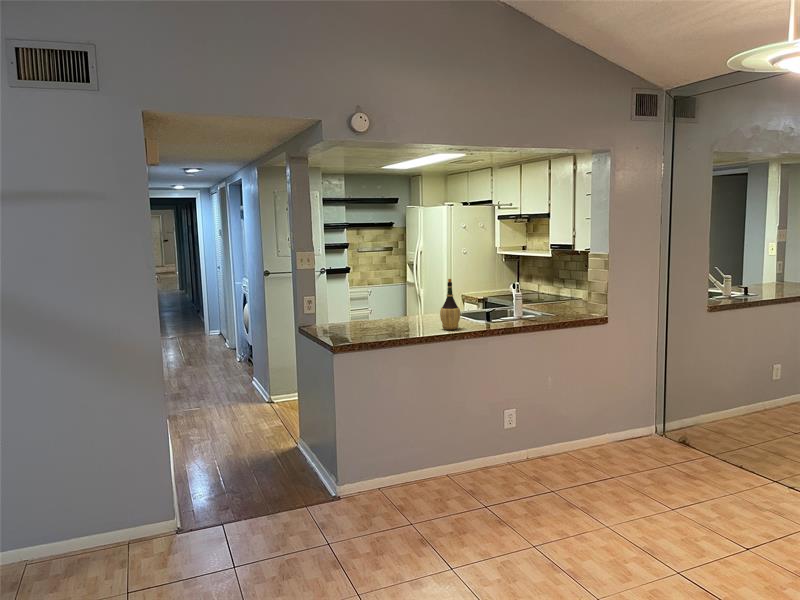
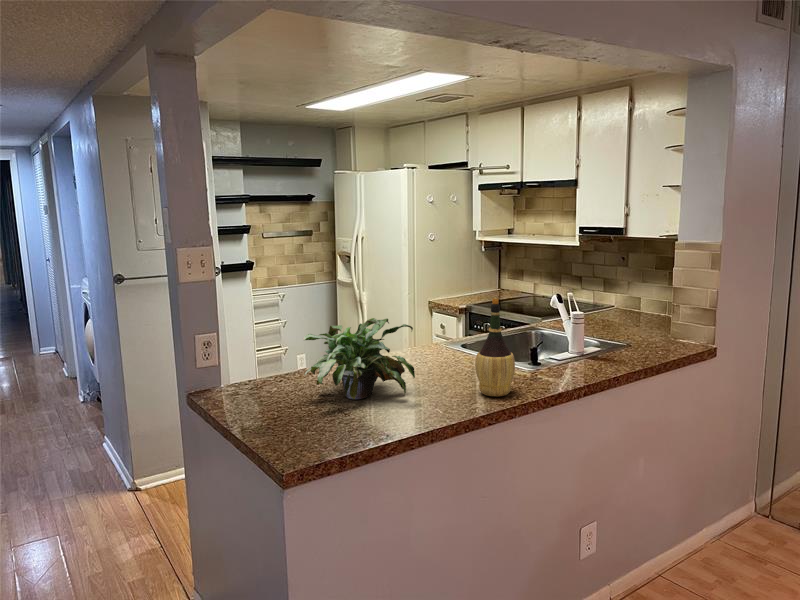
potted plant: none [354,287,410,329] -> present [303,318,415,399]

